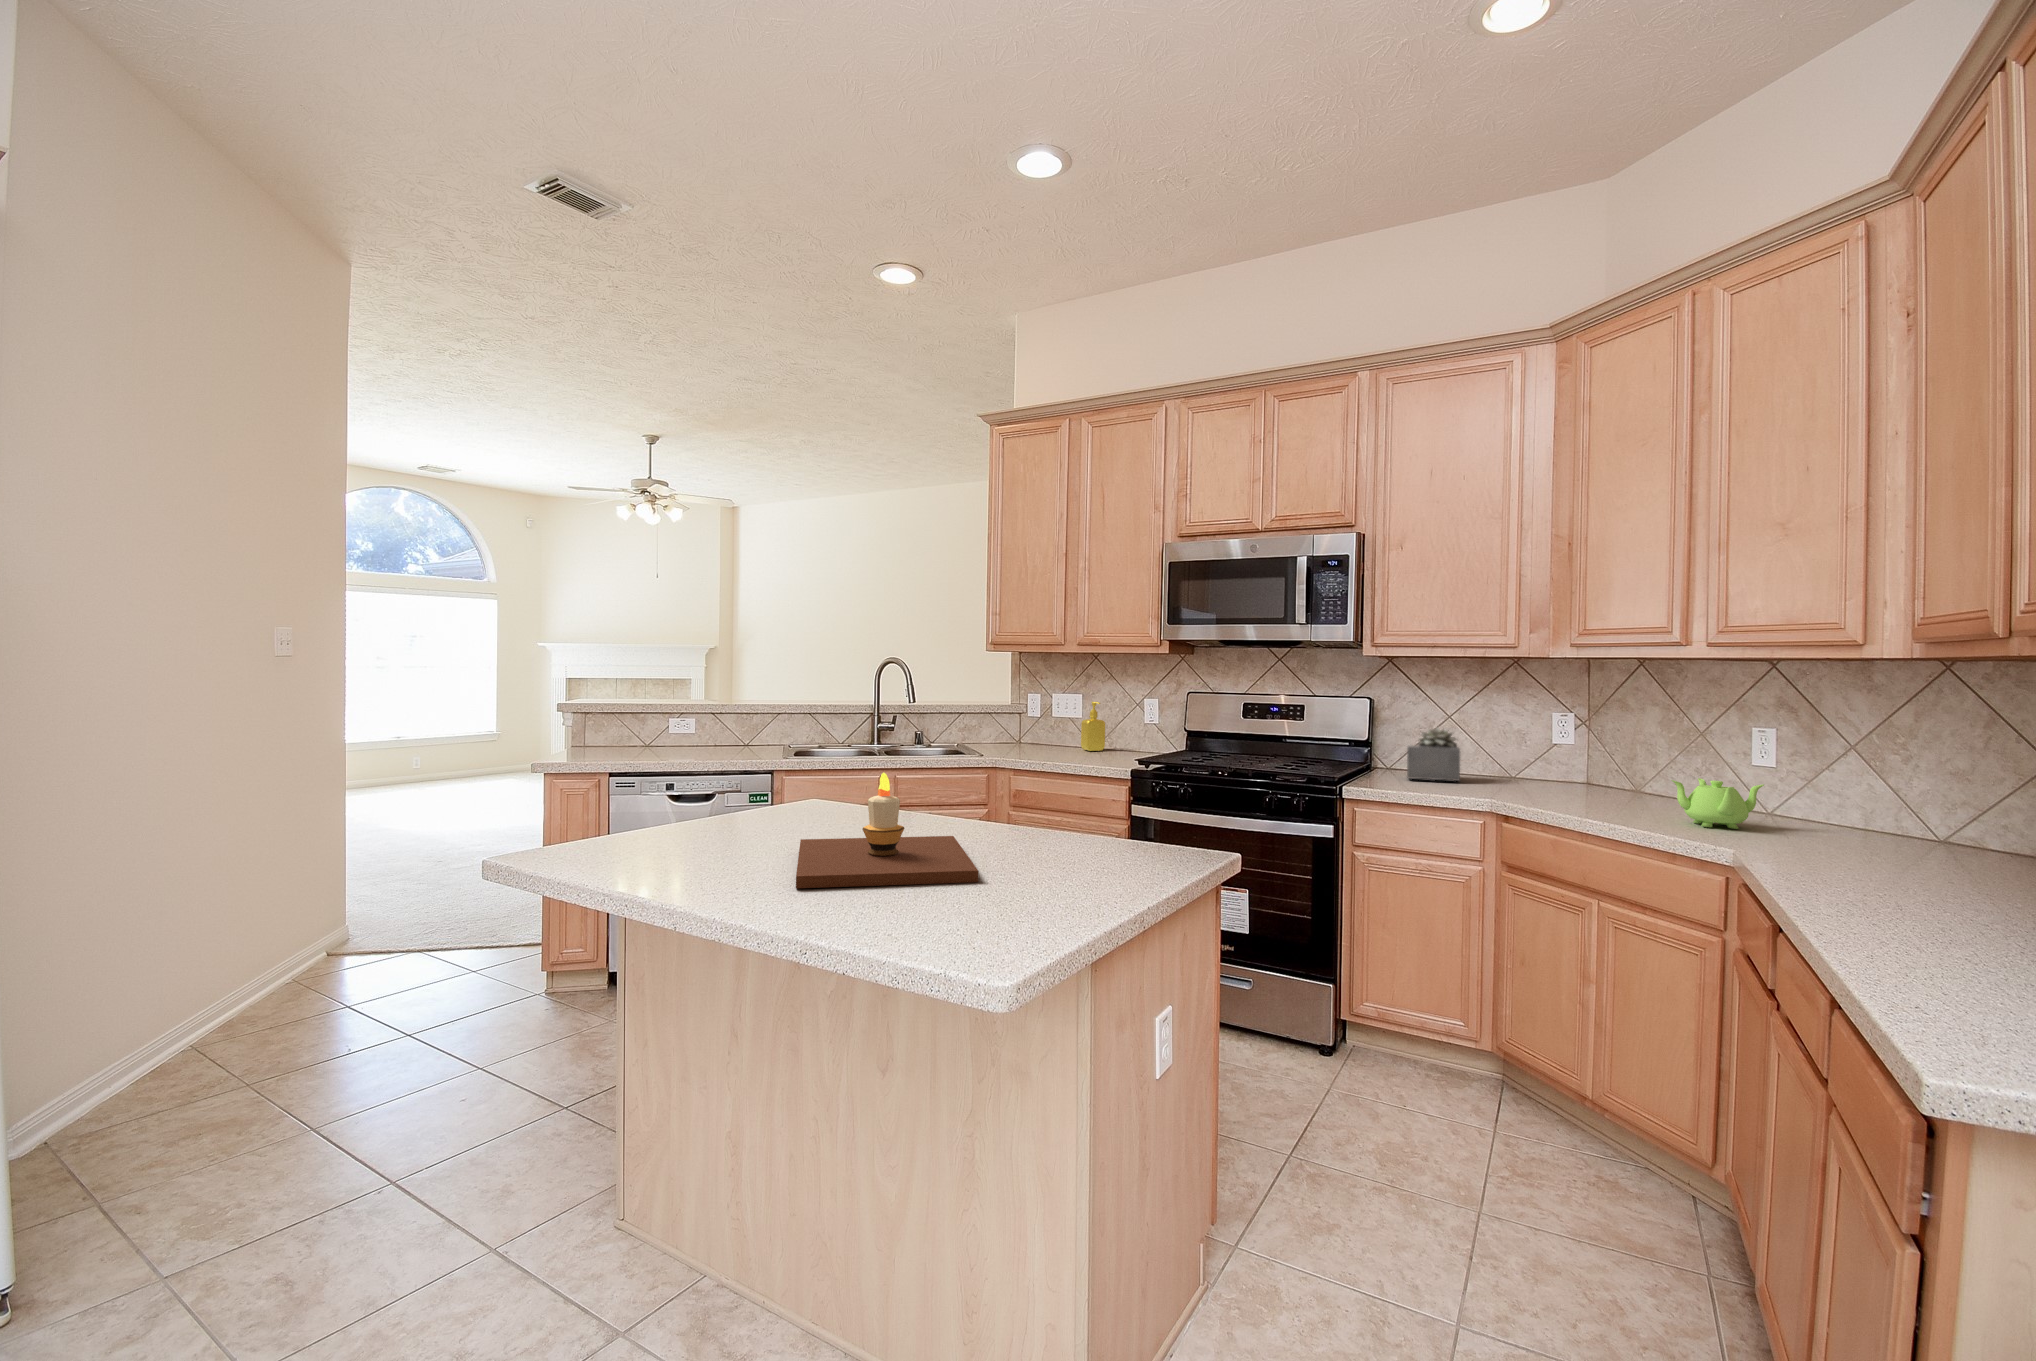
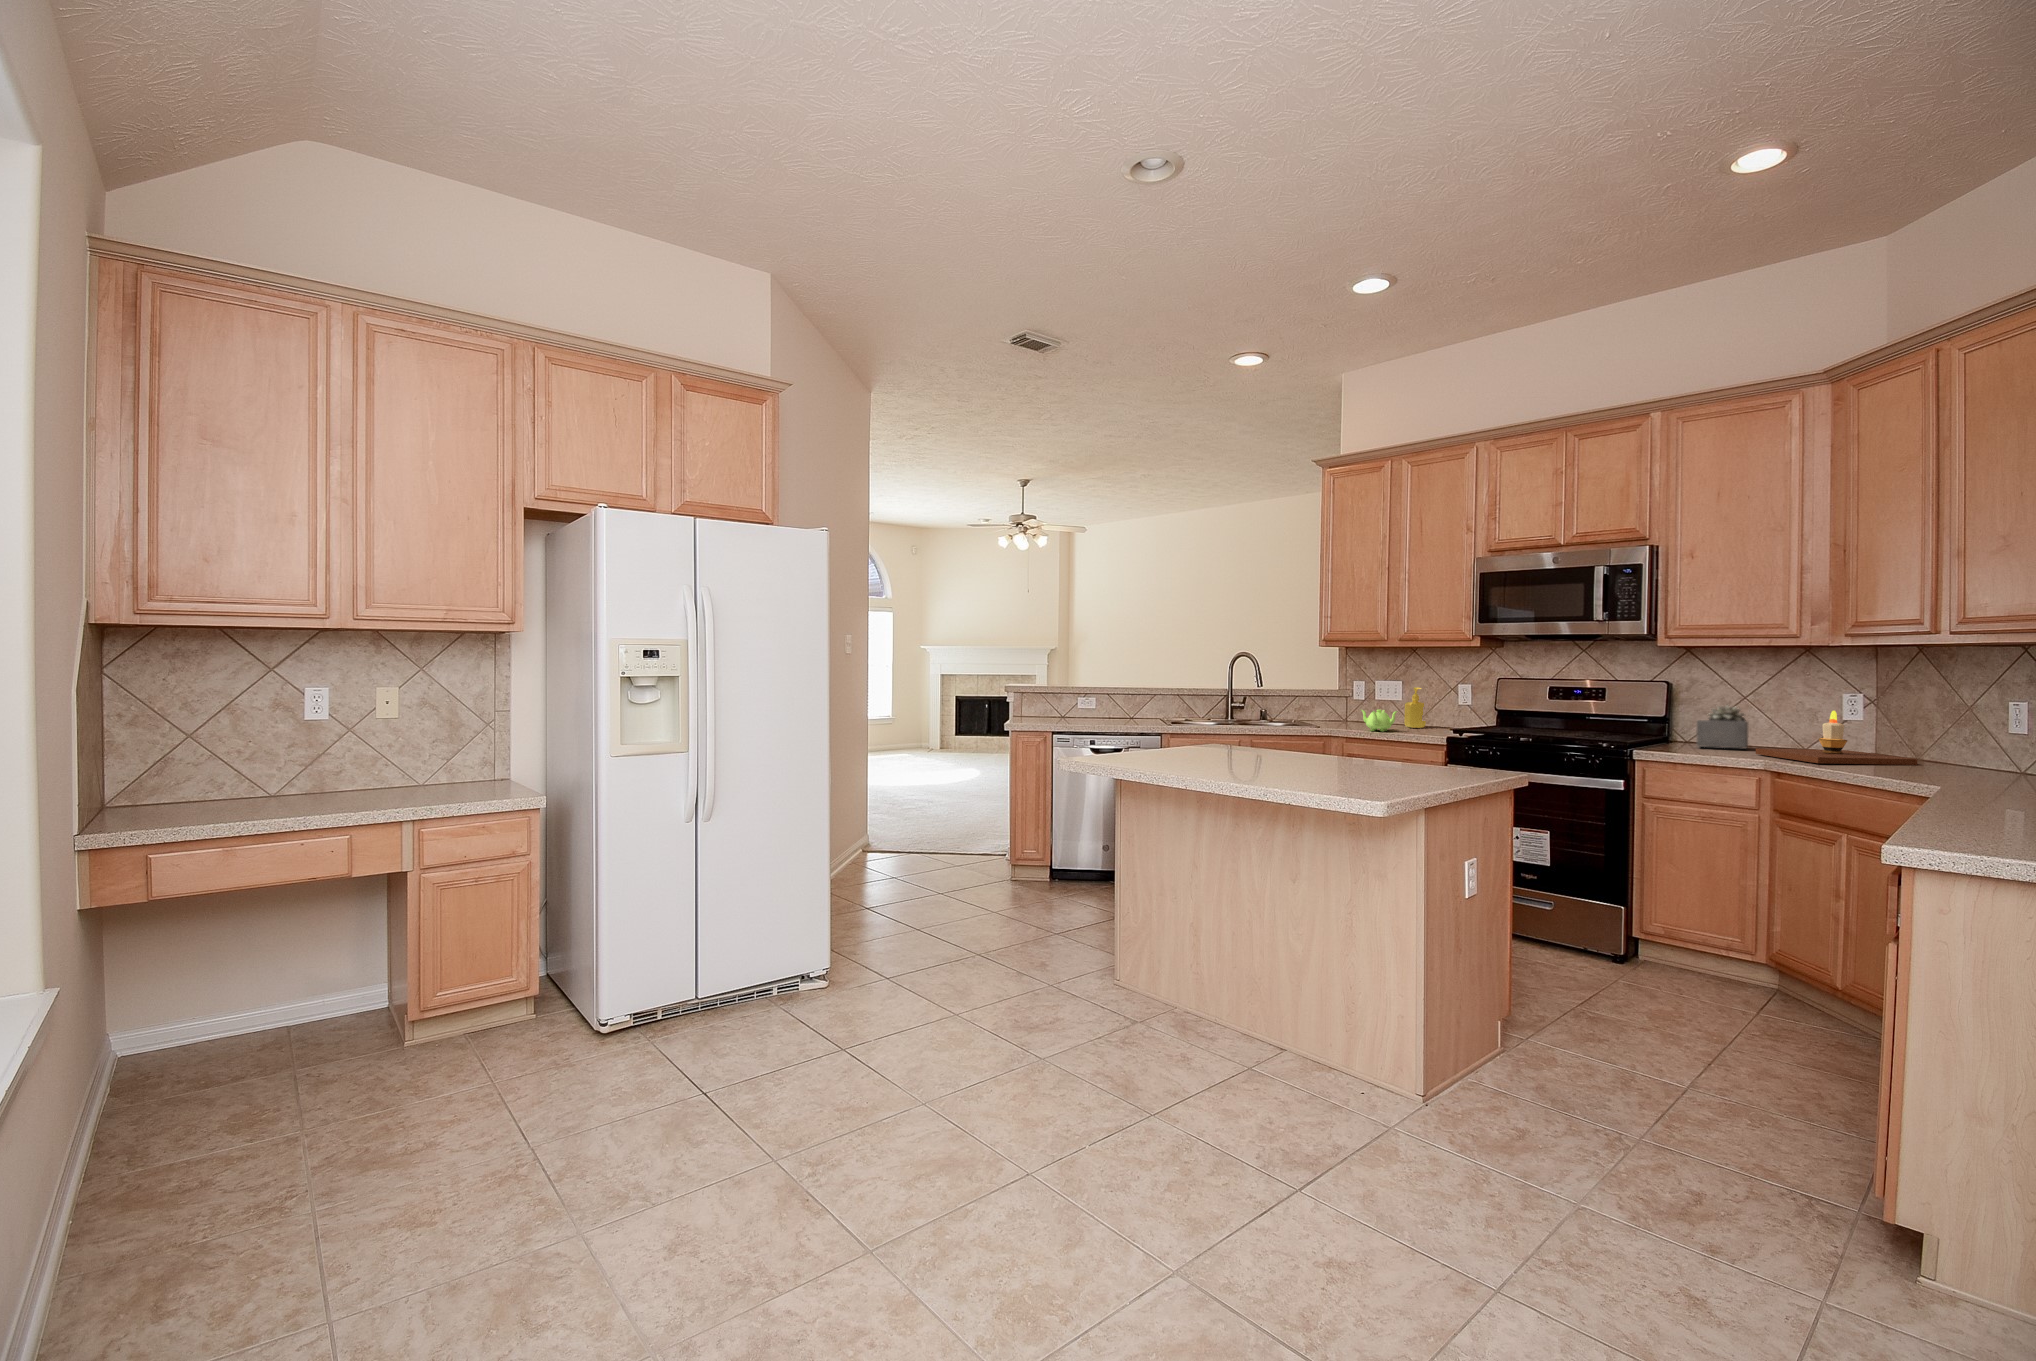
candle: present [796,773,978,888] -> present [1756,711,1917,765]
teapot: present [1672,778,1764,829] -> present [1361,710,1398,731]

